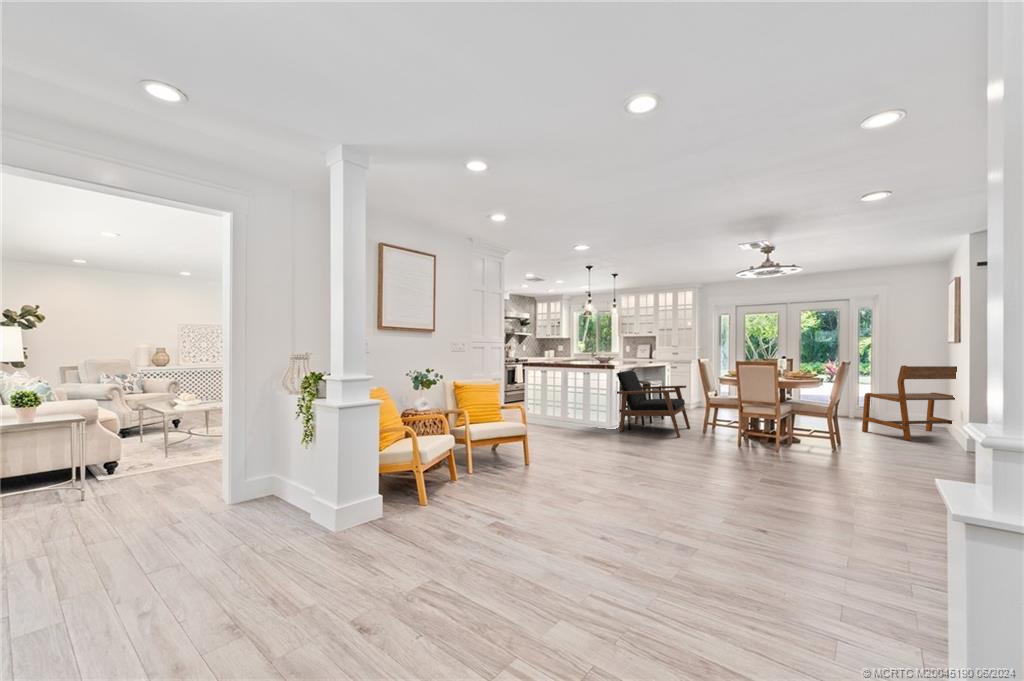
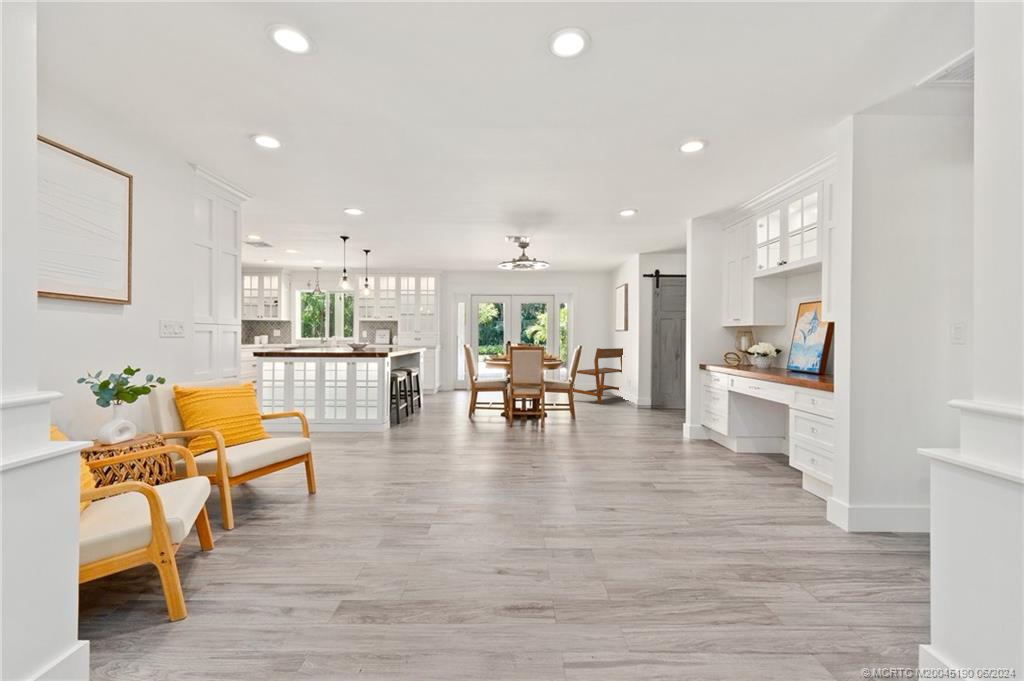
armchair: present [617,370,690,438] -> none [385,357,455,426]

